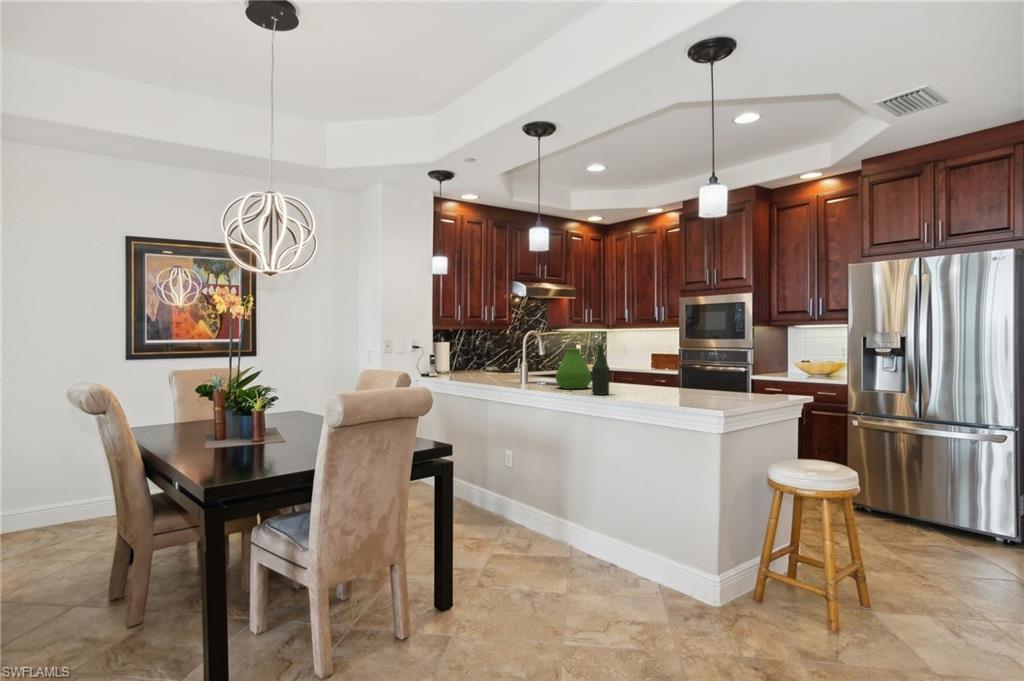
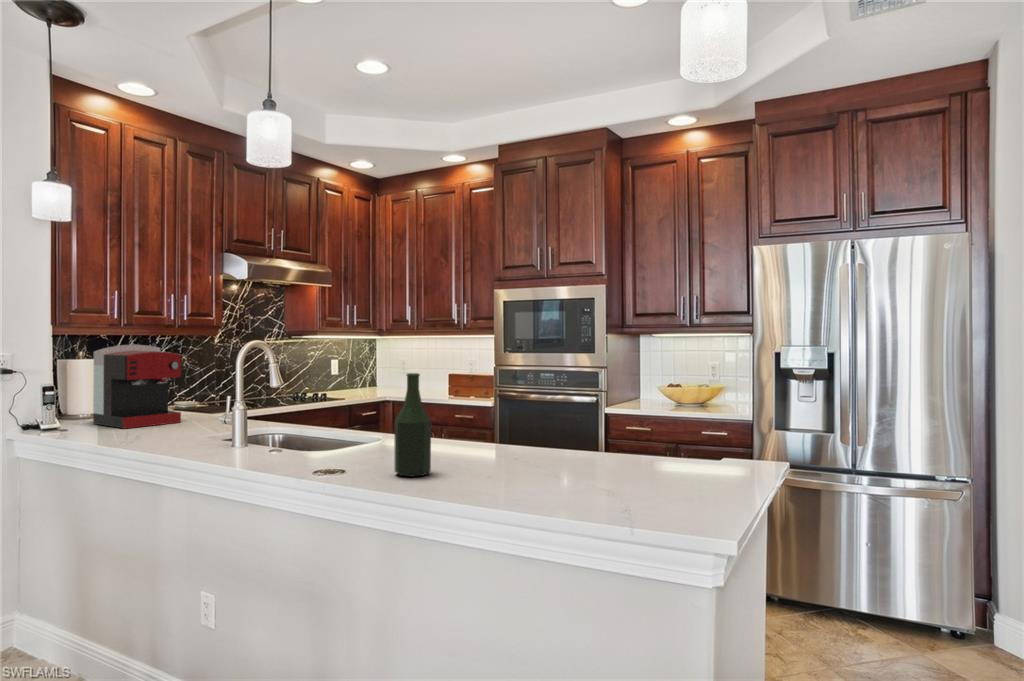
coffee maker: none [452,333,493,376] -> present [93,344,182,428]
vase: present [556,348,591,389] -> none [313,377,385,460]

